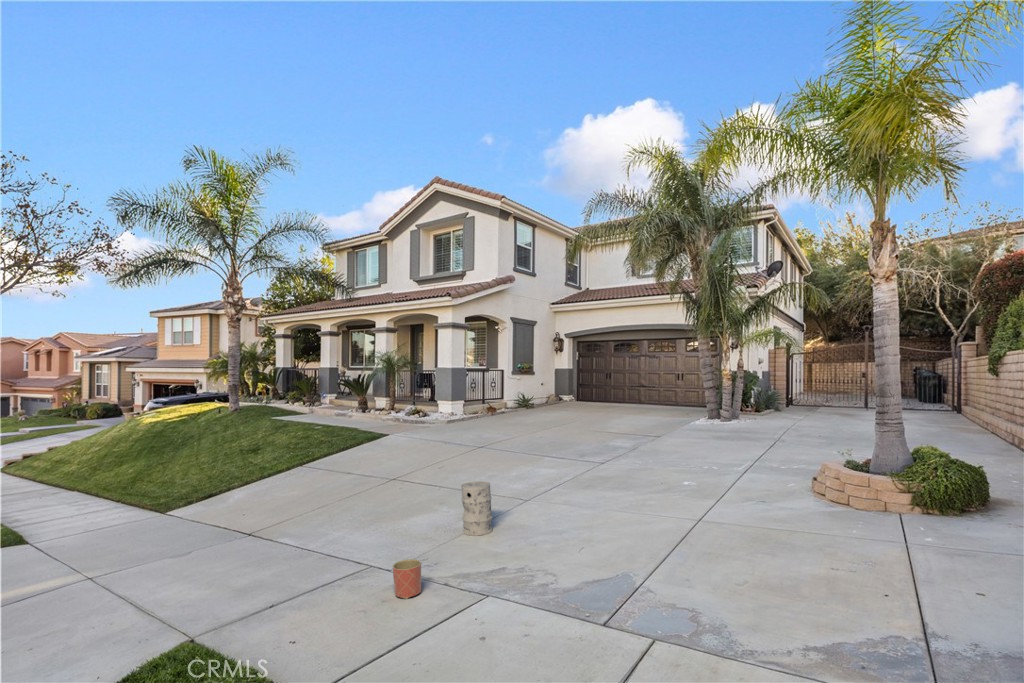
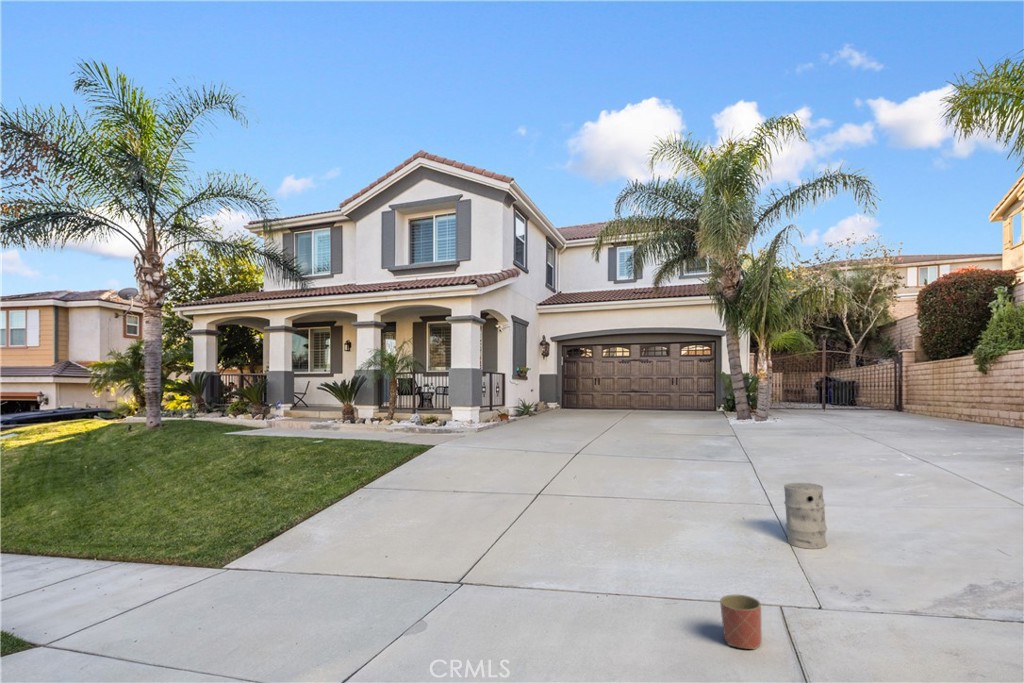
planter: present [393,559,421,599] -> present [720,595,762,649]

